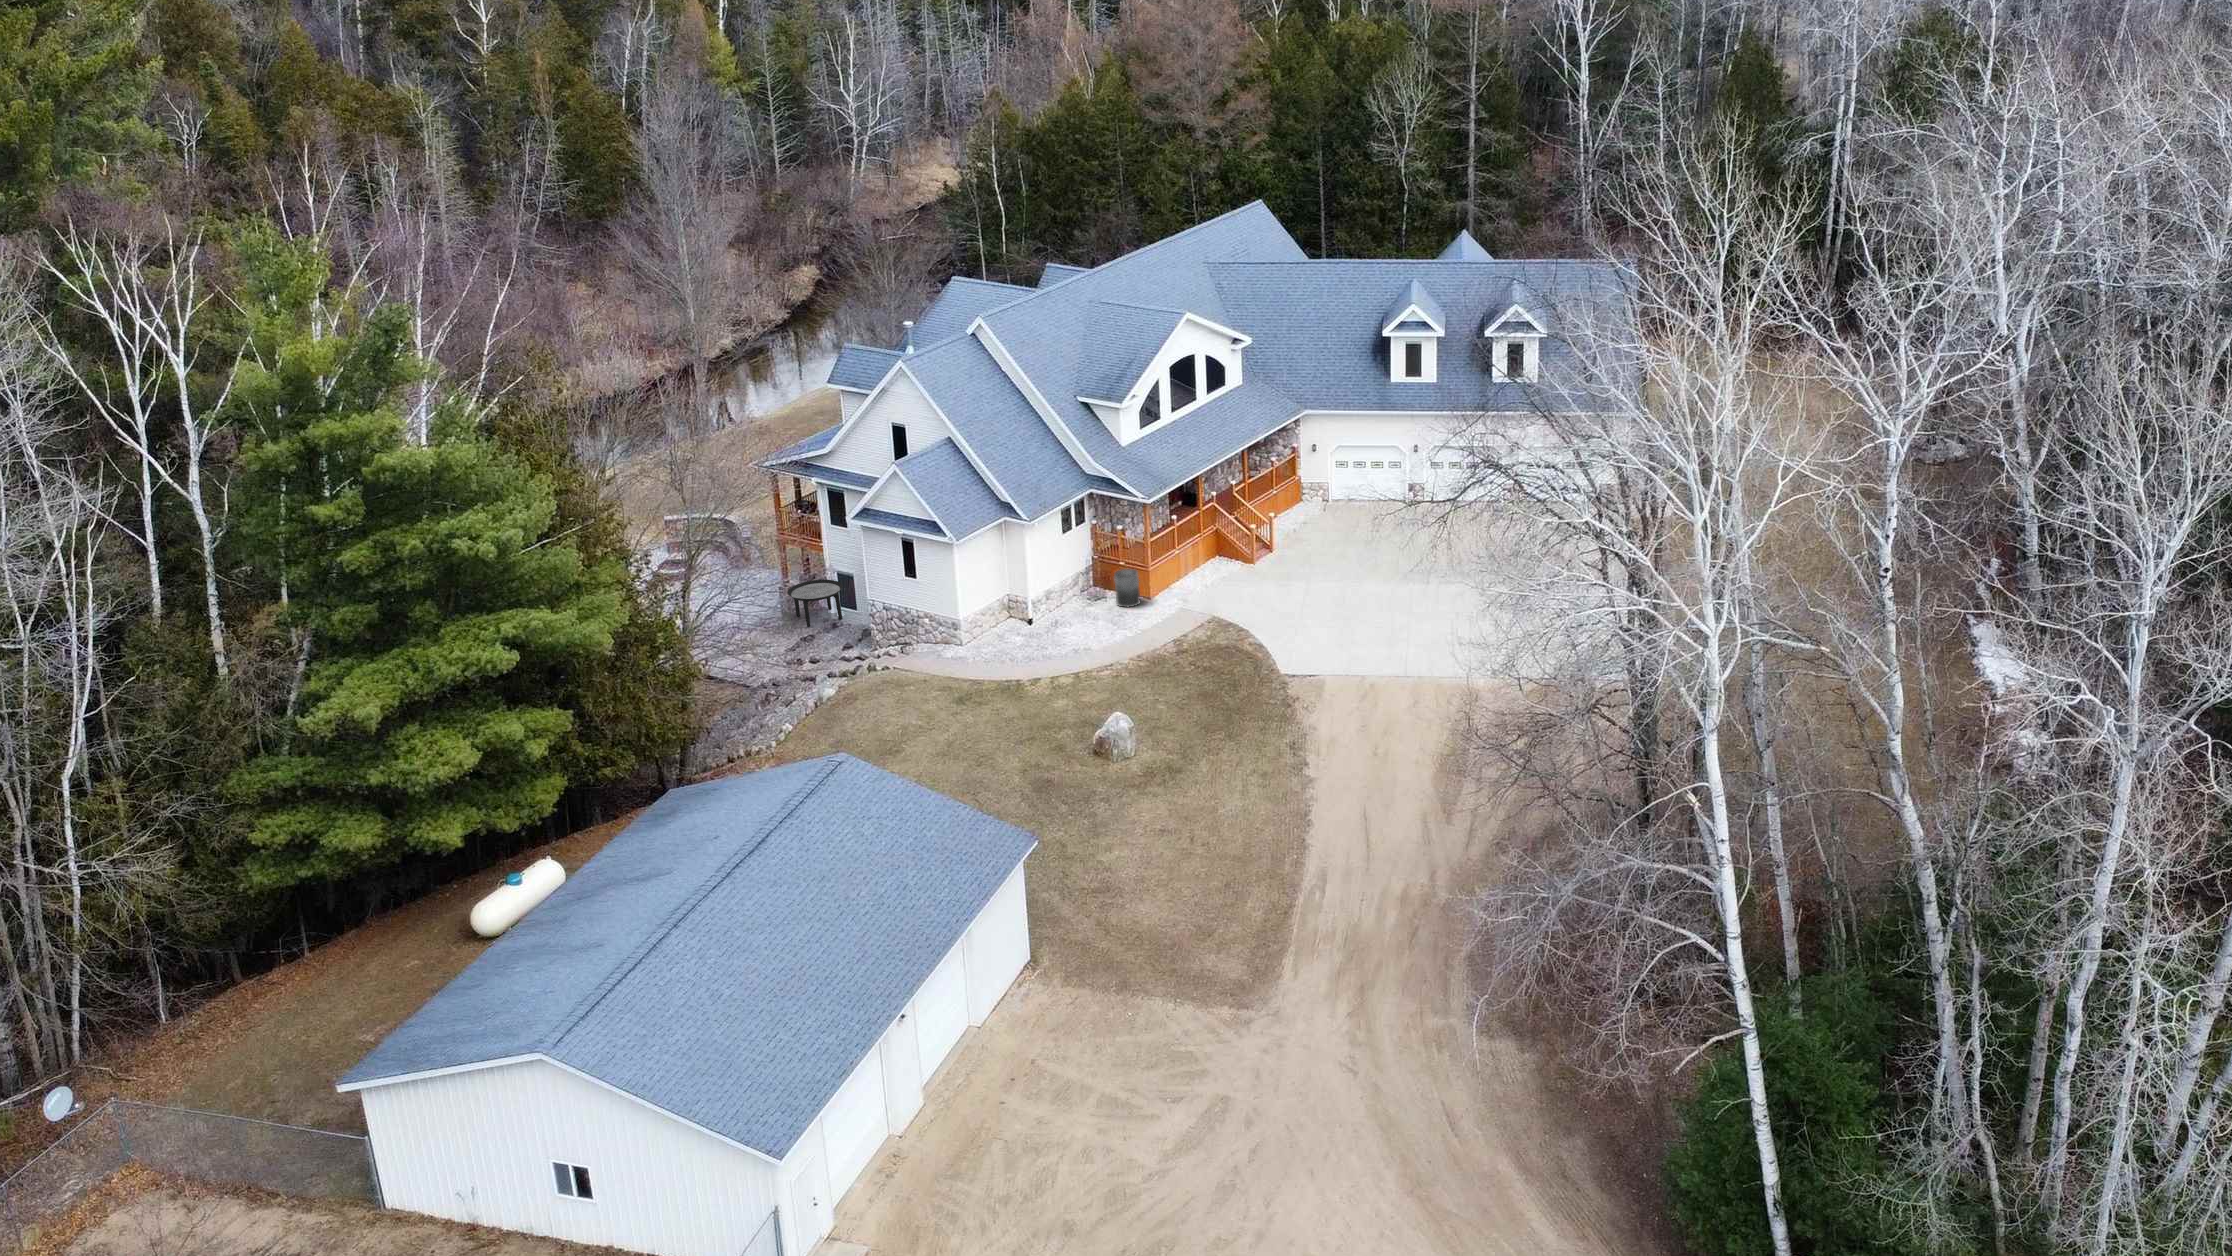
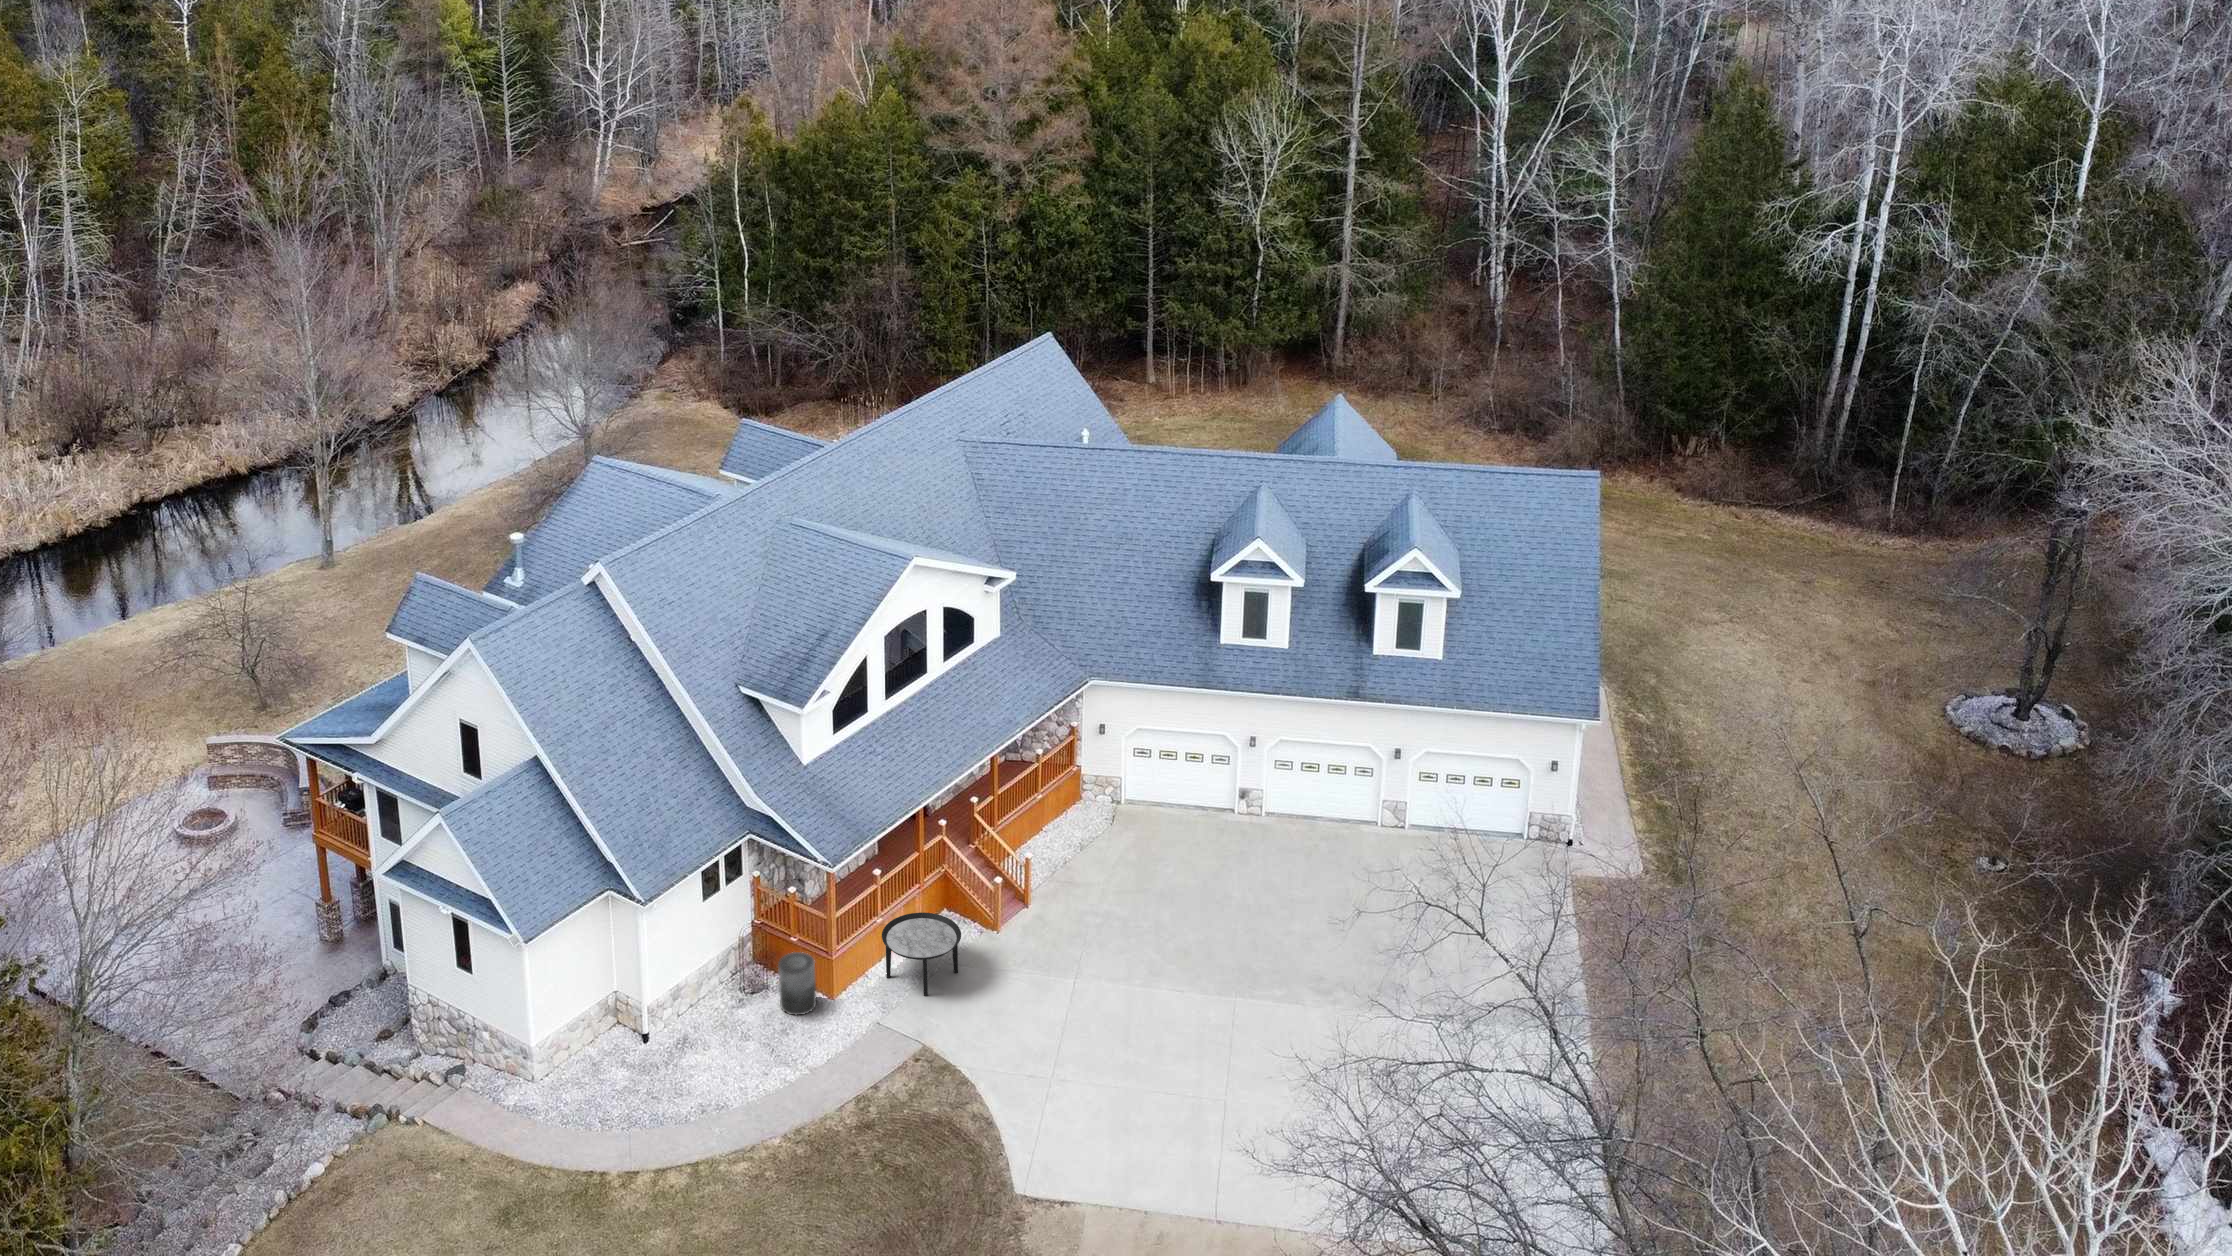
round table: present [788,580,843,627] -> present [882,913,961,996]

